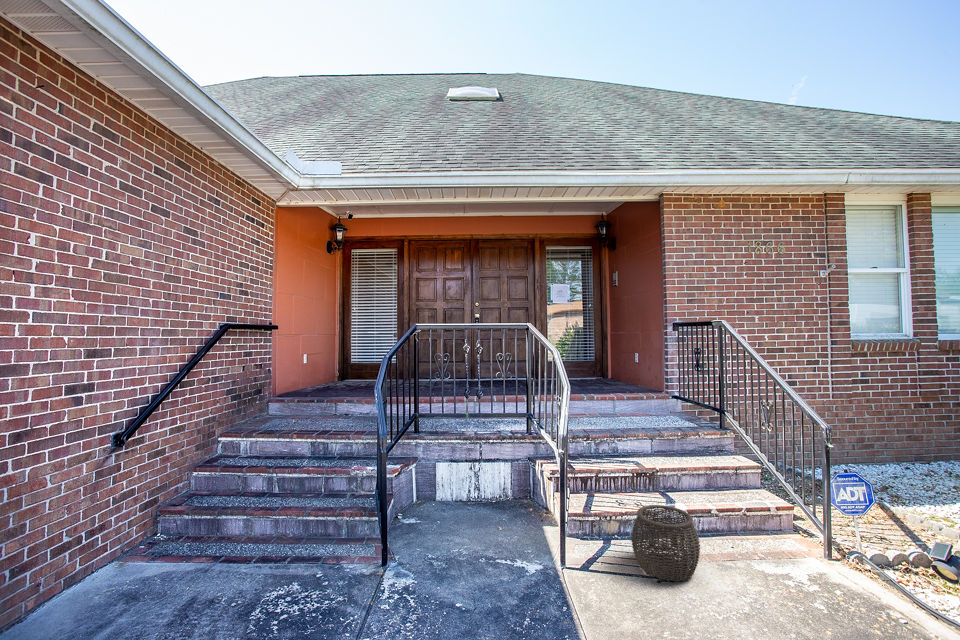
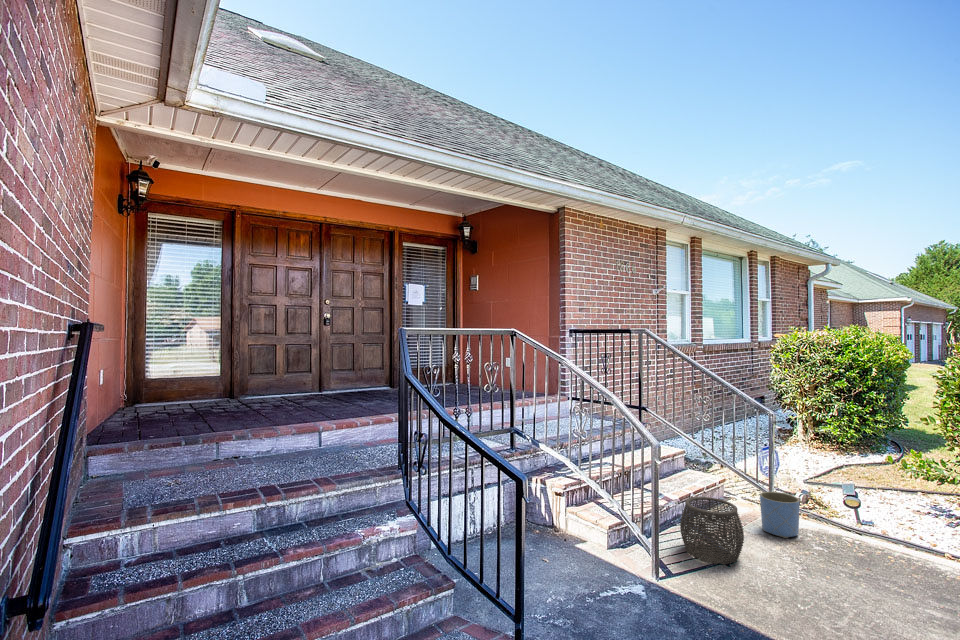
planter: none [779,525,831,586] -> present [760,492,800,538]

